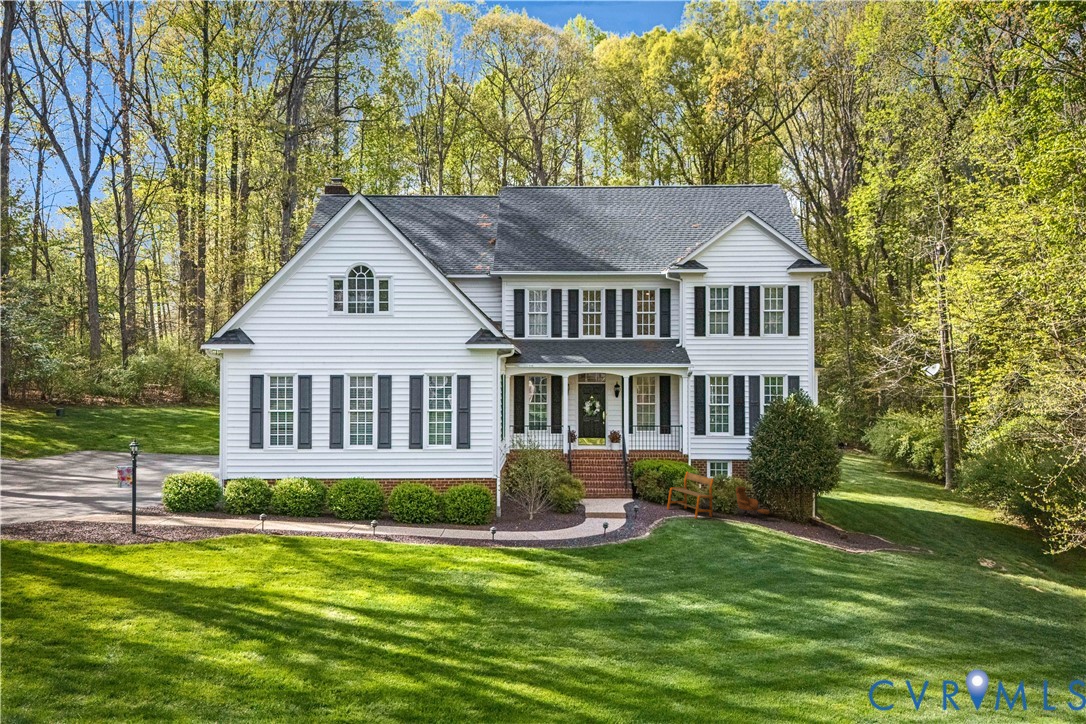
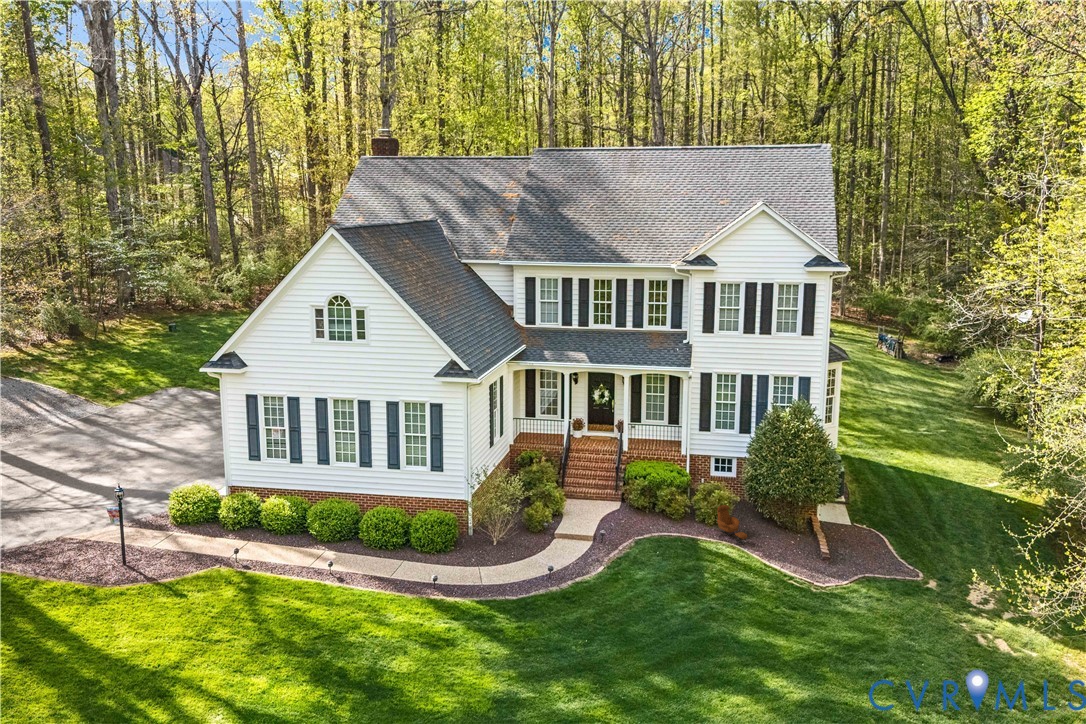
bench: present [667,472,714,519] -> none [647,487,691,541]

